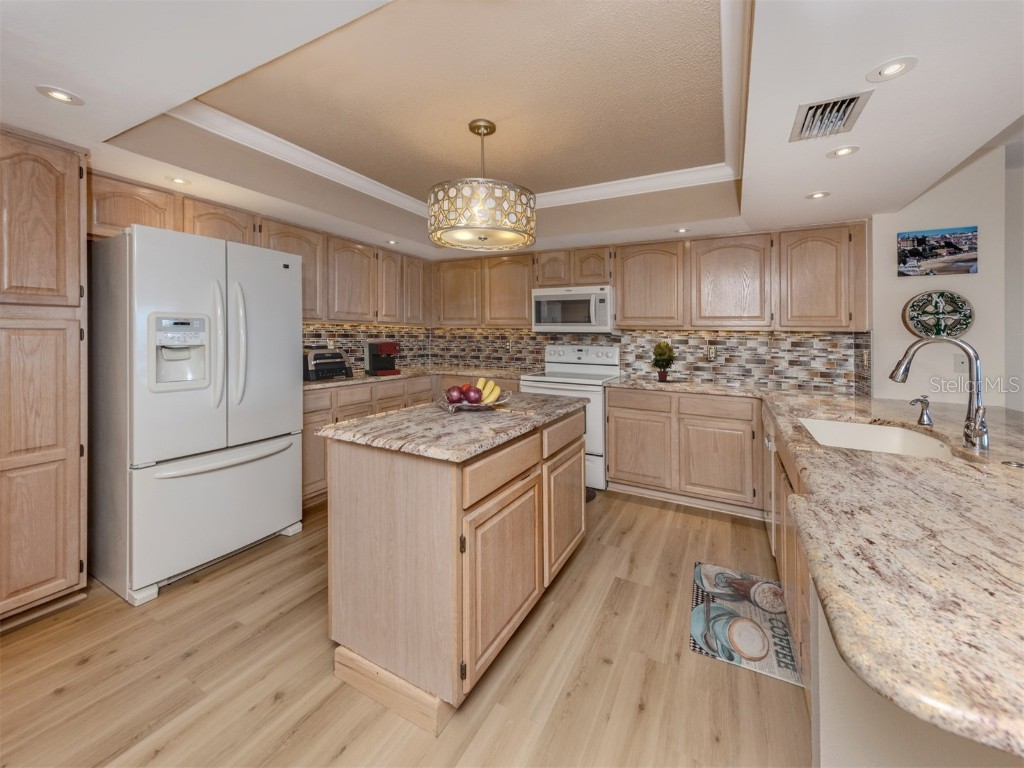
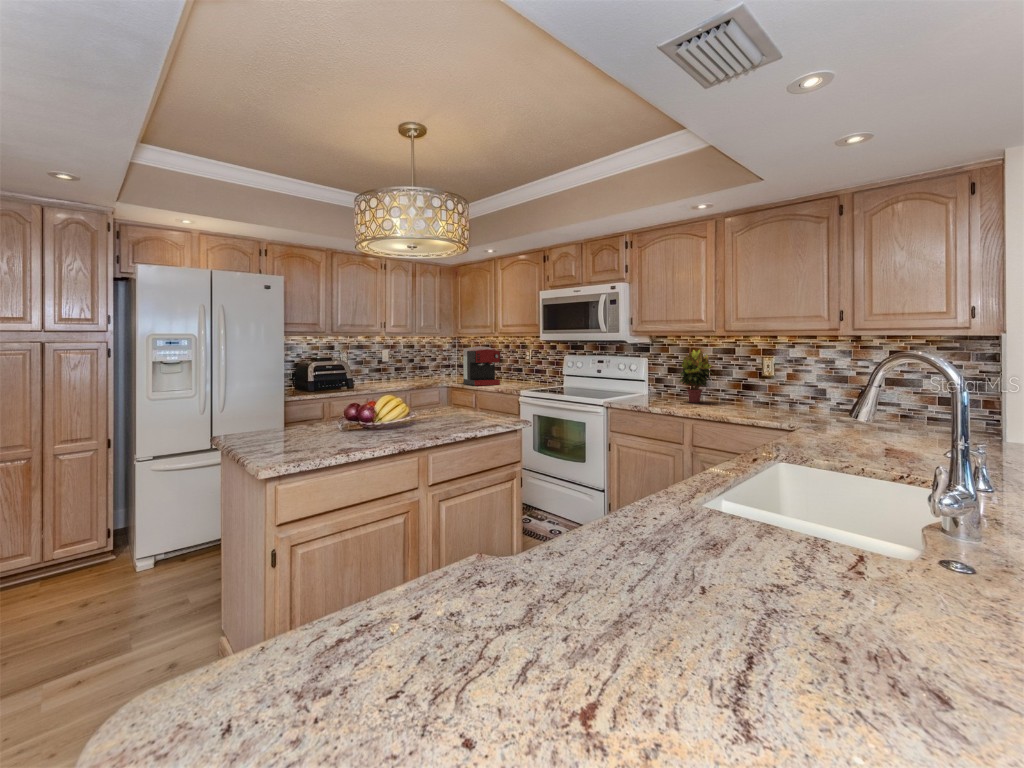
coffee maker: present [364,339,401,376] -> present [463,346,500,386]

